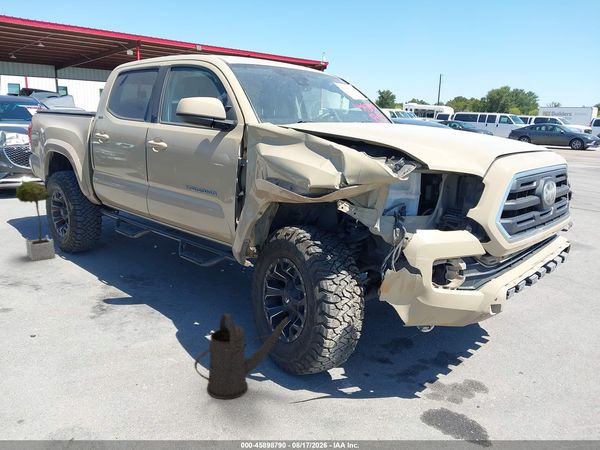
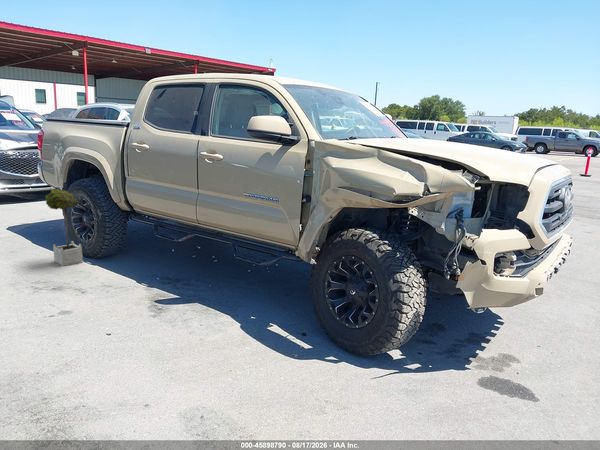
watering can: present [195,313,289,399] -> none [287,305,360,379]

